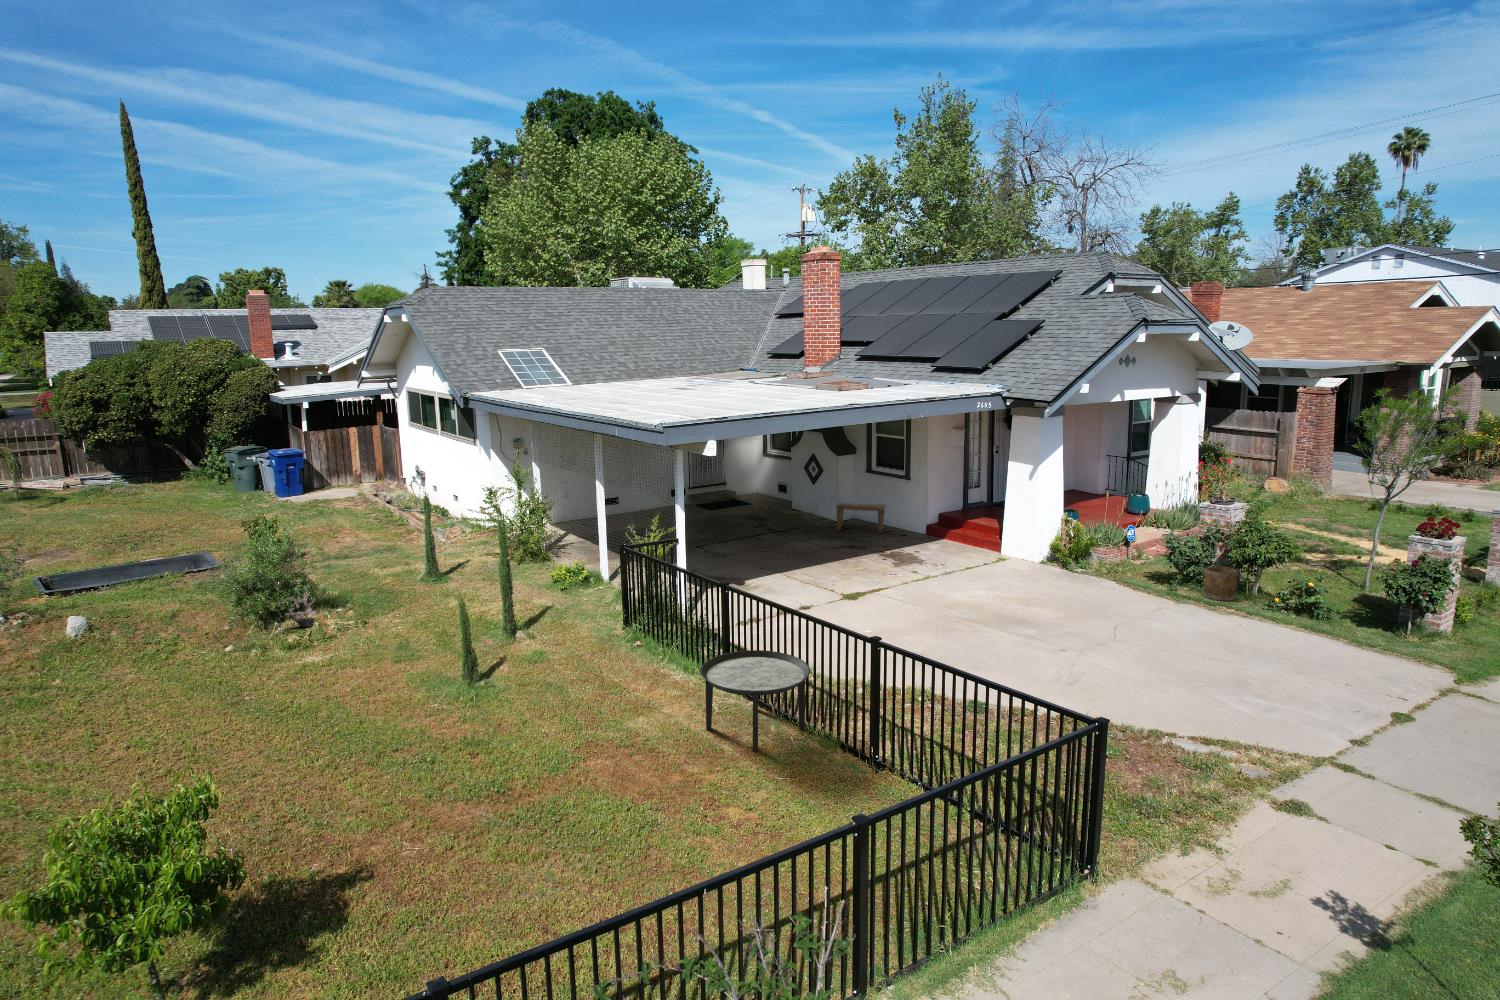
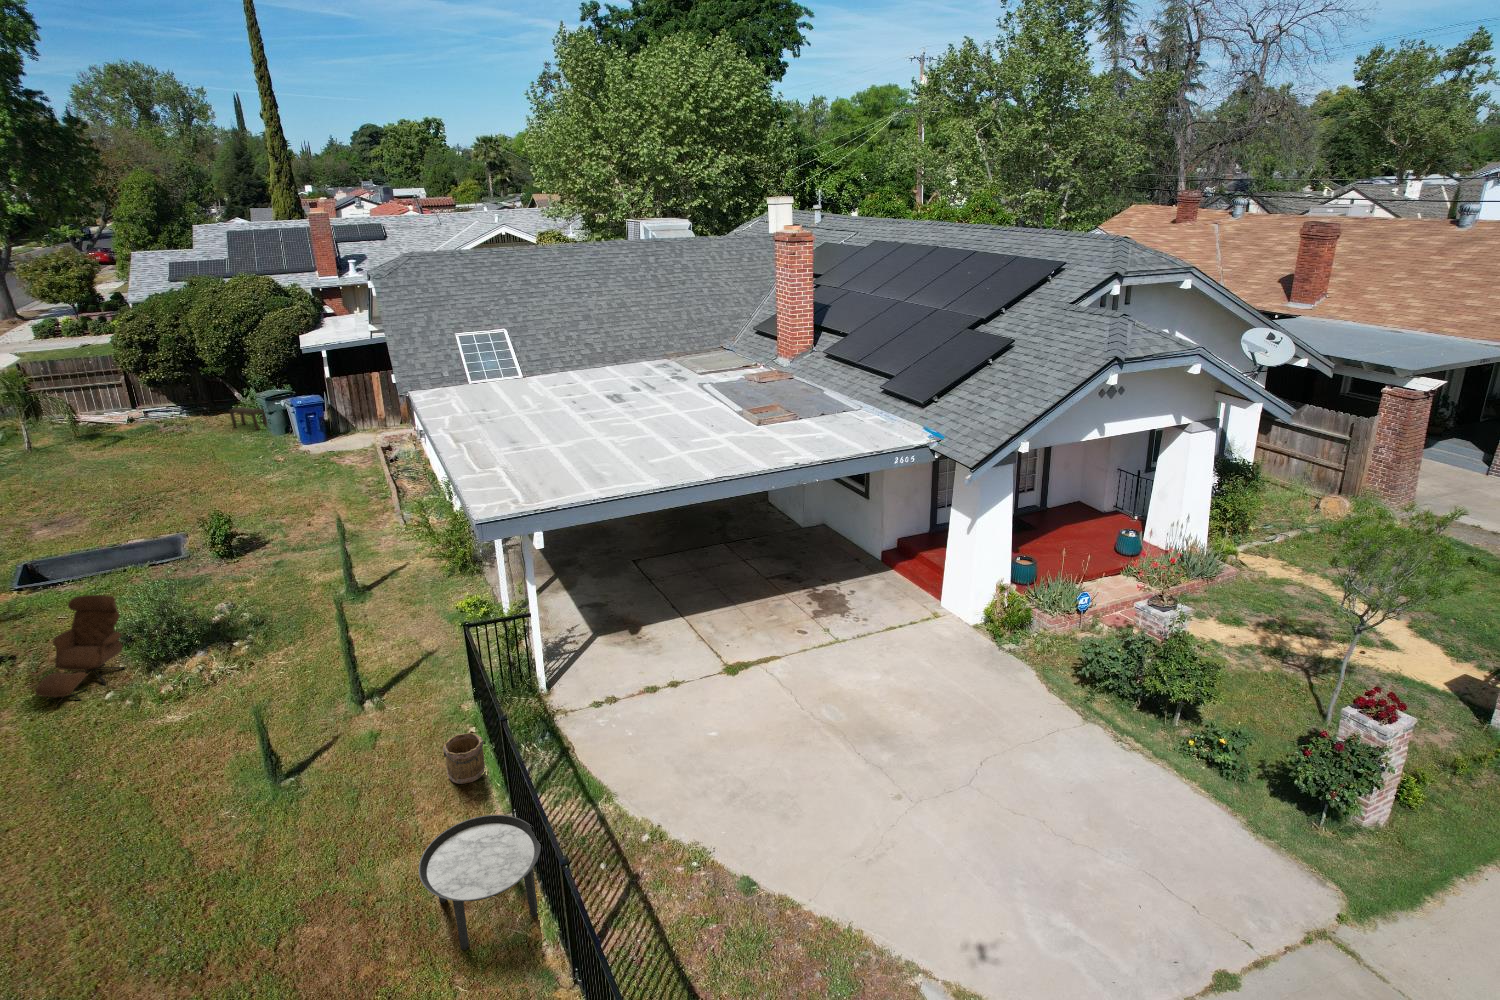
bench: present [836,503,886,533] -> present [229,407,268,430]
lounge chair: none [158,549,240,654] -> present [35,595,125,708]
bucket: present [1203,566,1242,601] -> present [443,733,486,784]
potted plant: present [285,593,315,627] -> none [157,636,196,674]

